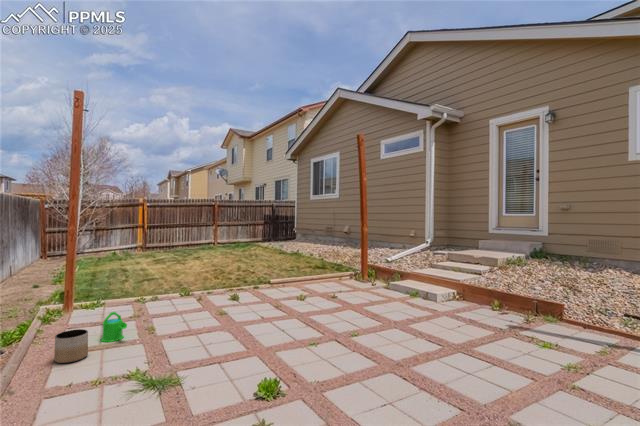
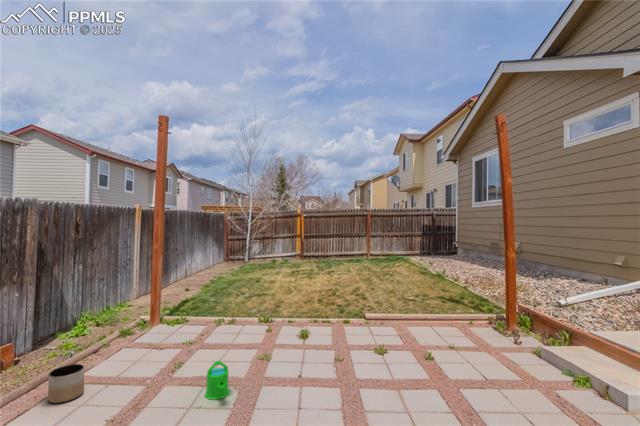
watering can: present [101,312,127,342] -> present [205,361,230,399]

